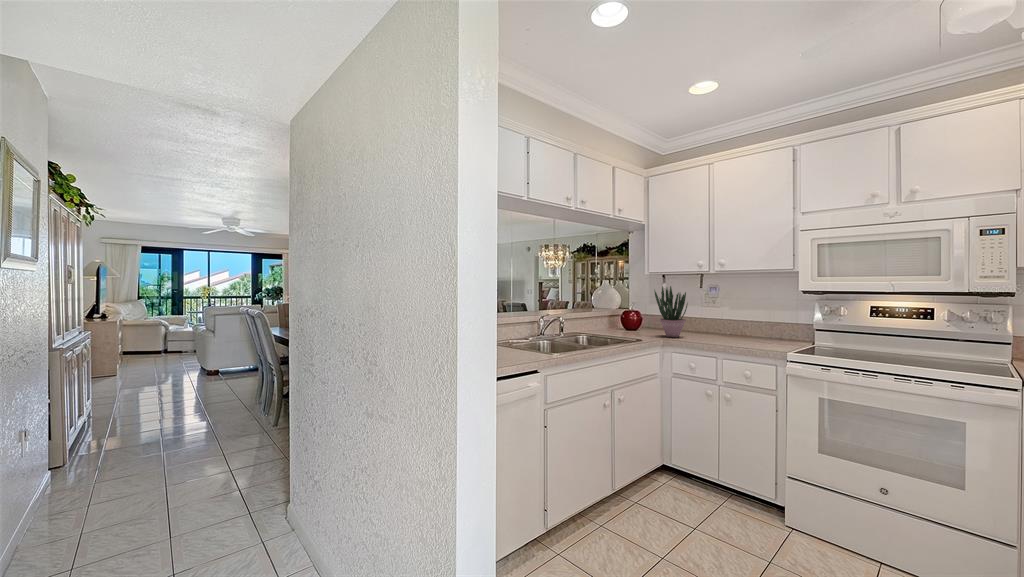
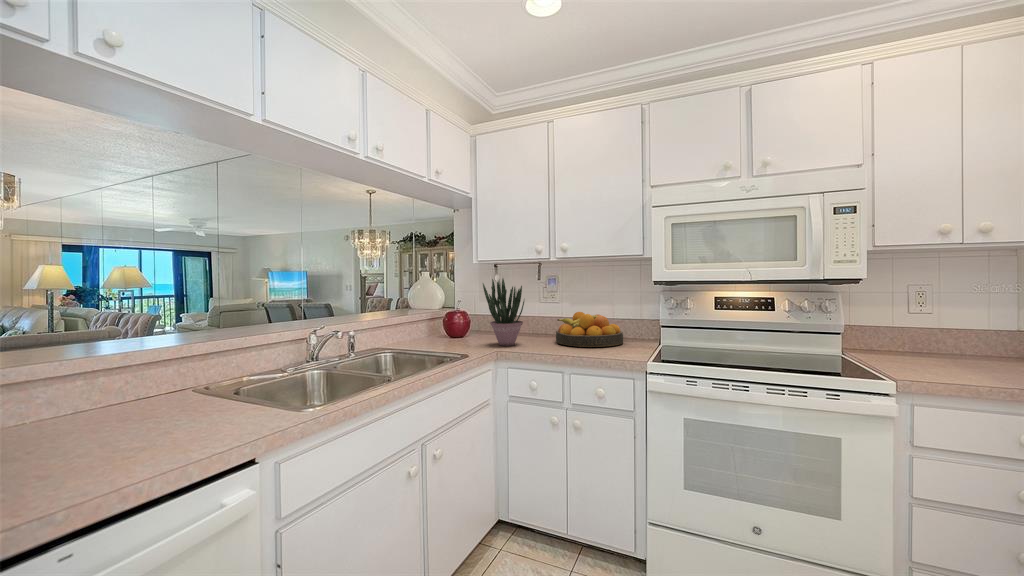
fruit bowl: none [714,314,775,342] -> present [556,312,623,347]

